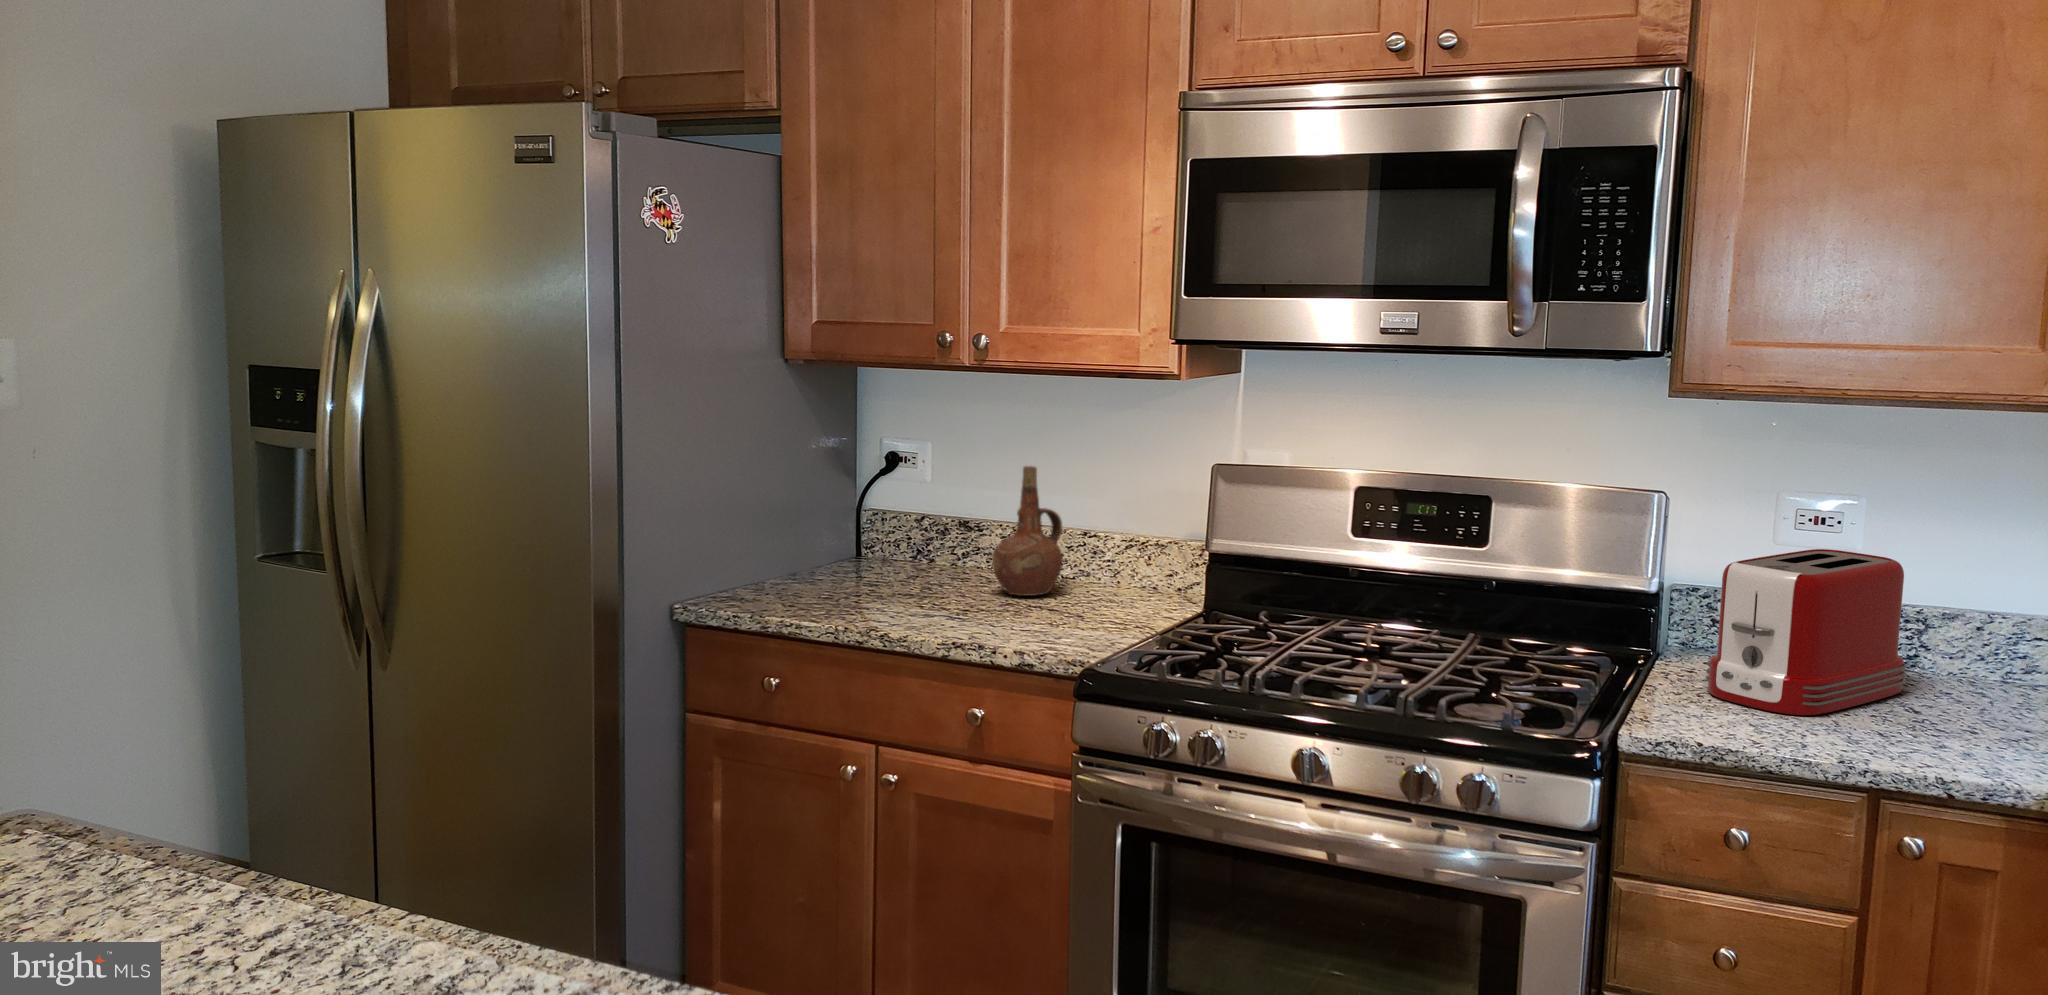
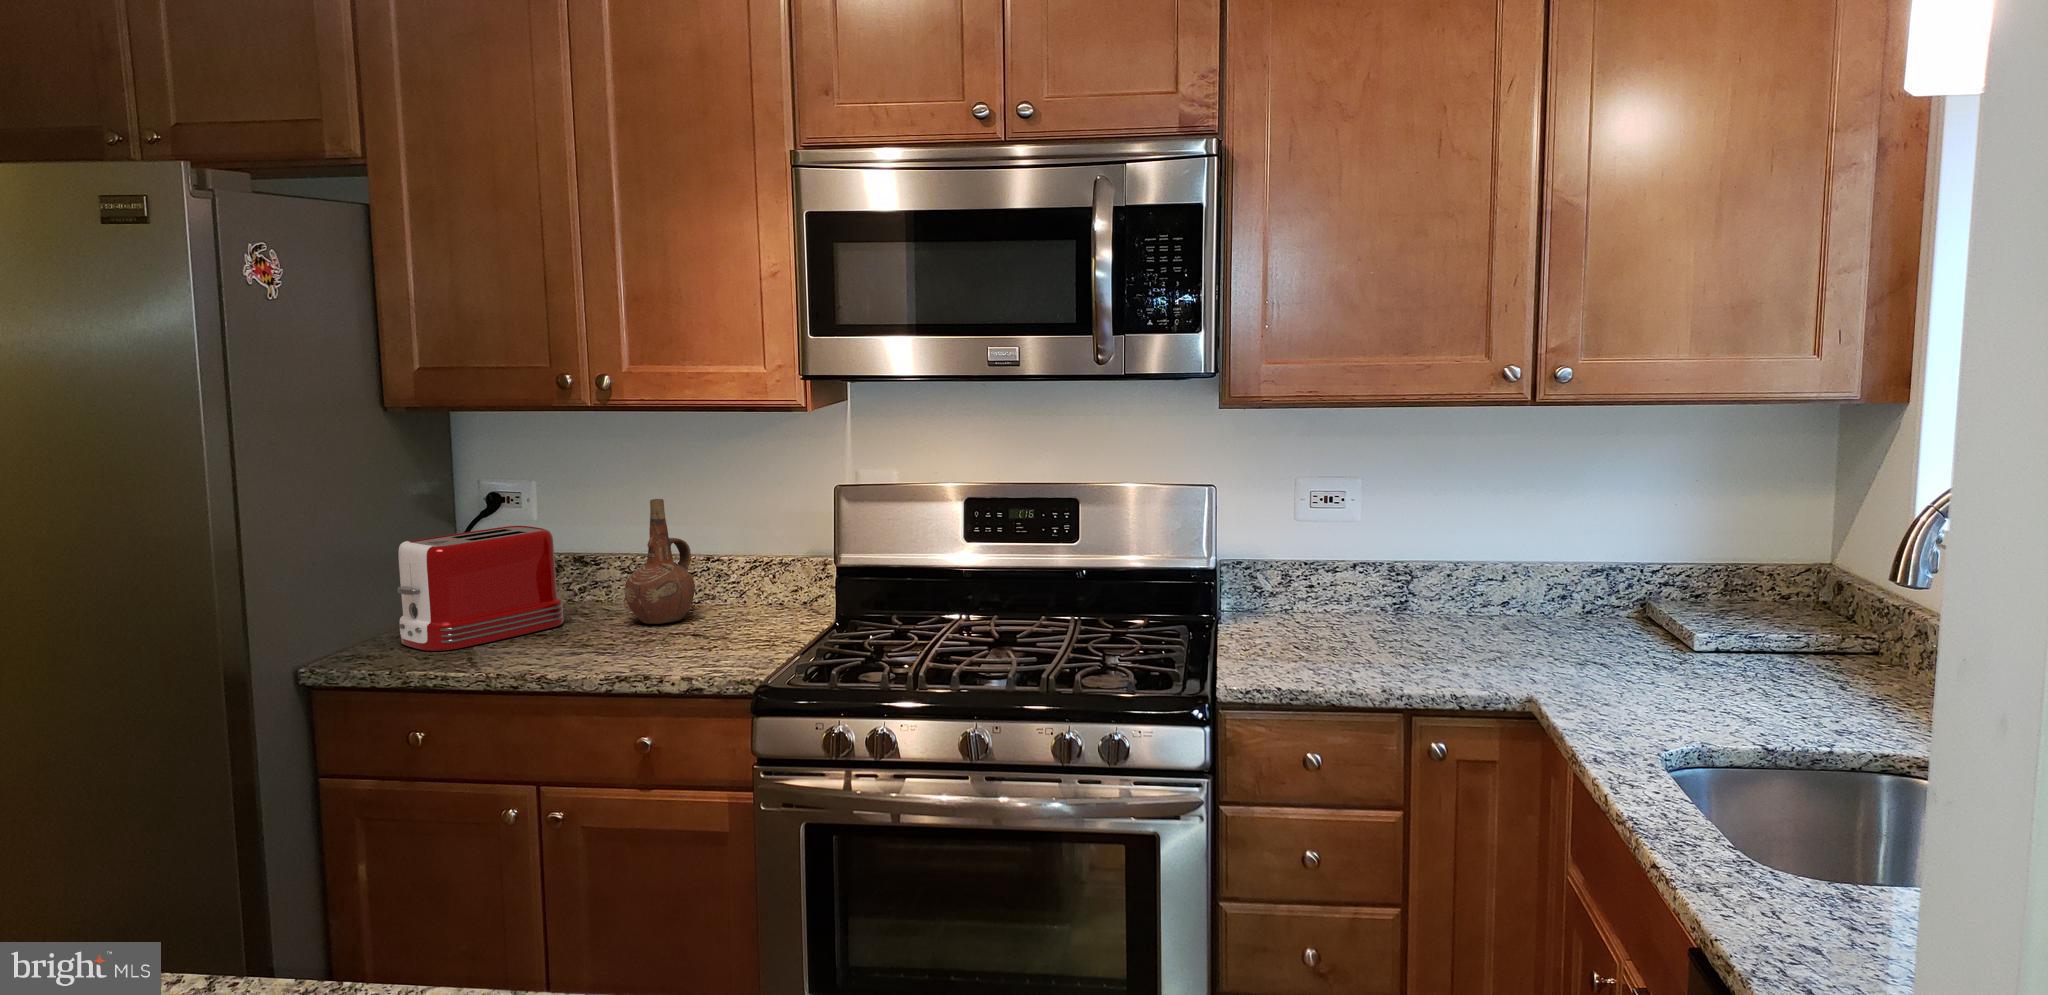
toaster: present [1706,549,1907,715] -> present [398,526,563,651]

